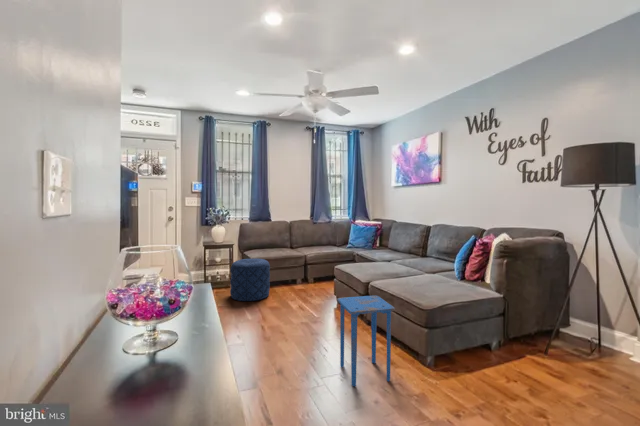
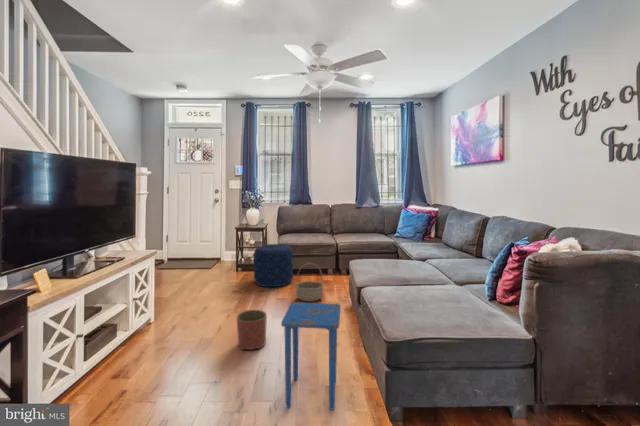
basket: none [285,272,312,309] -> present [296,263,323,302]
planter: none [266,315,293,354] -> present [237,310,267,350]

